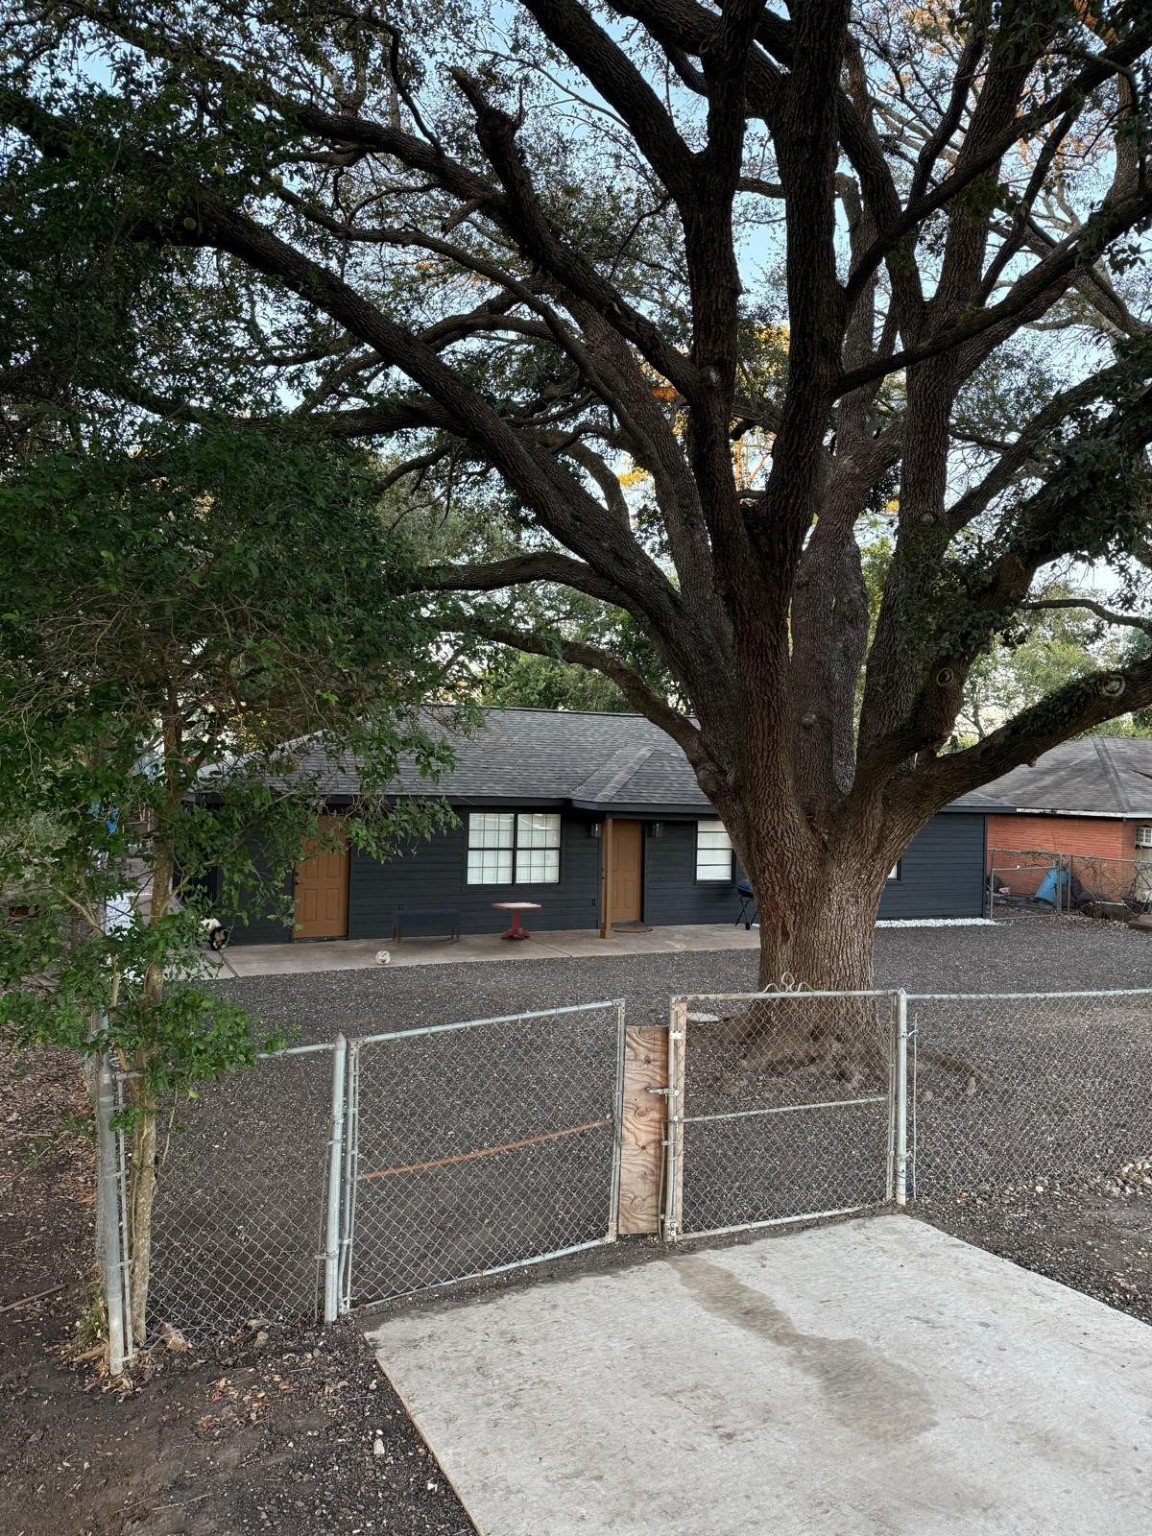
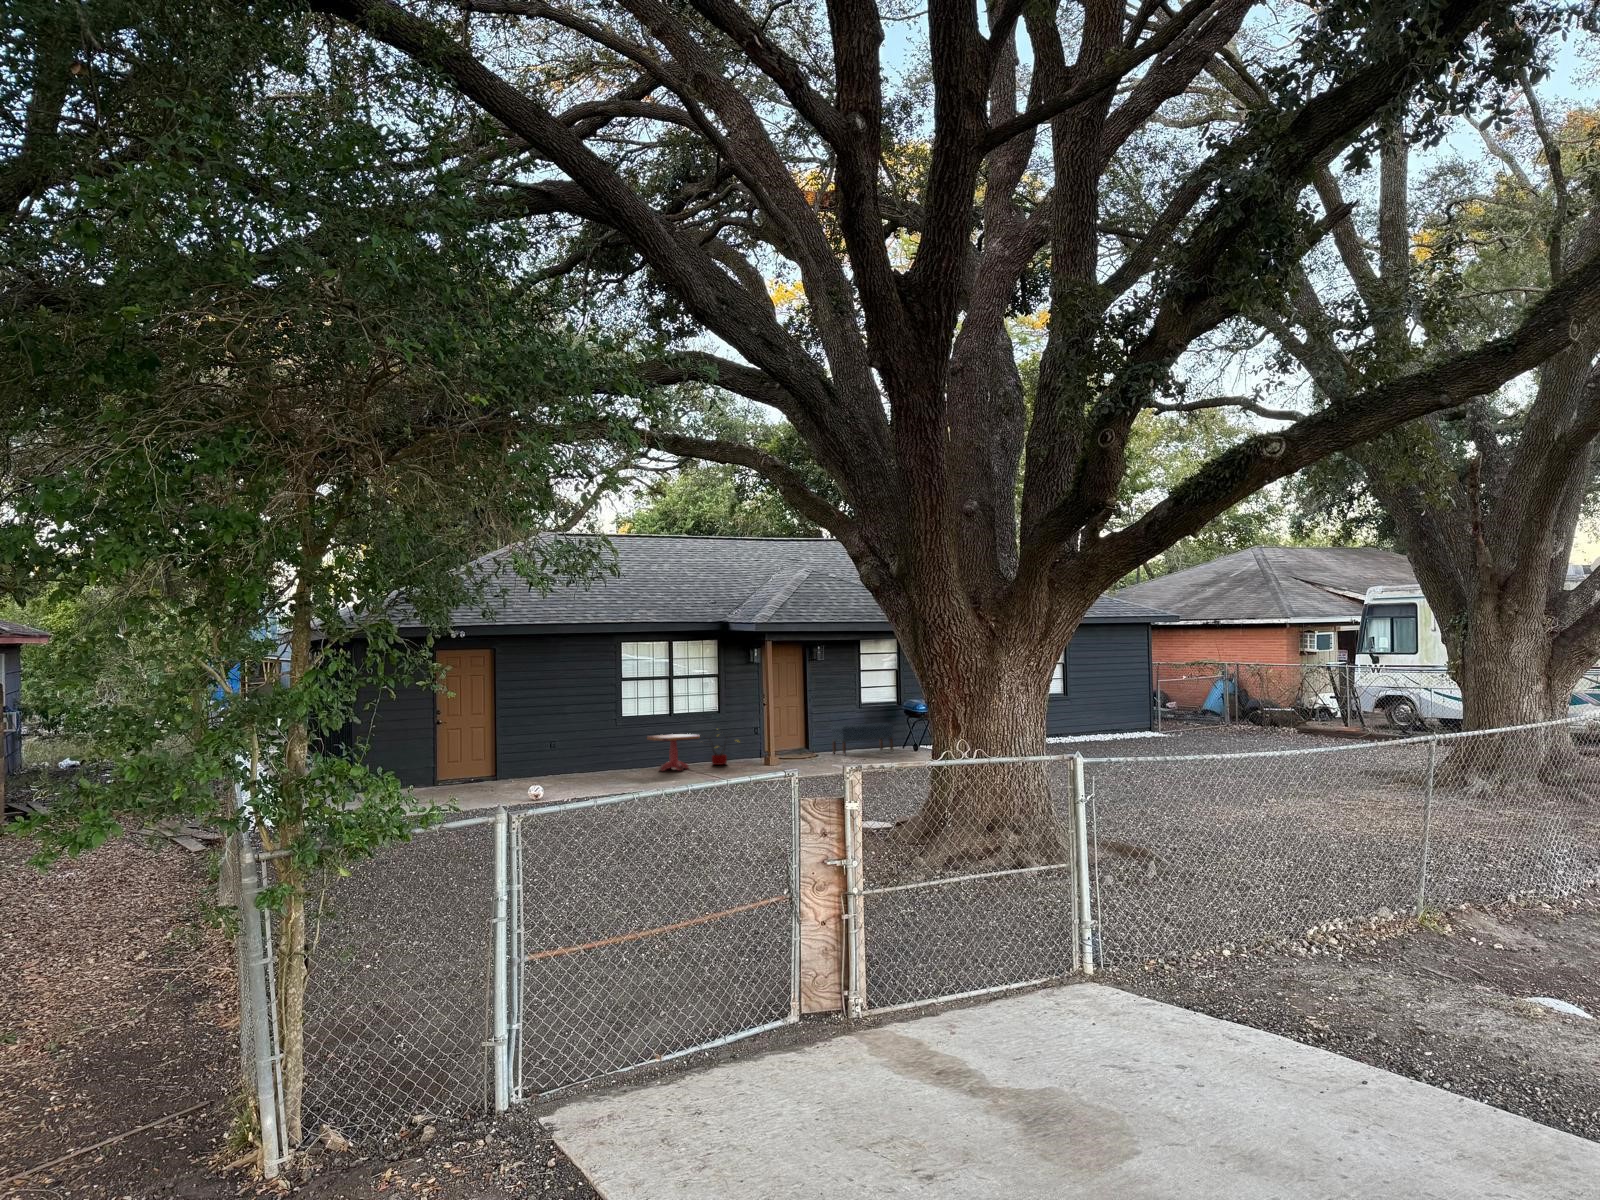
decorative plant: none [540,899,579,934] -> present [707,732,727,765]
bench: present [392,909,461,943] -> present [831,723,893,755]

